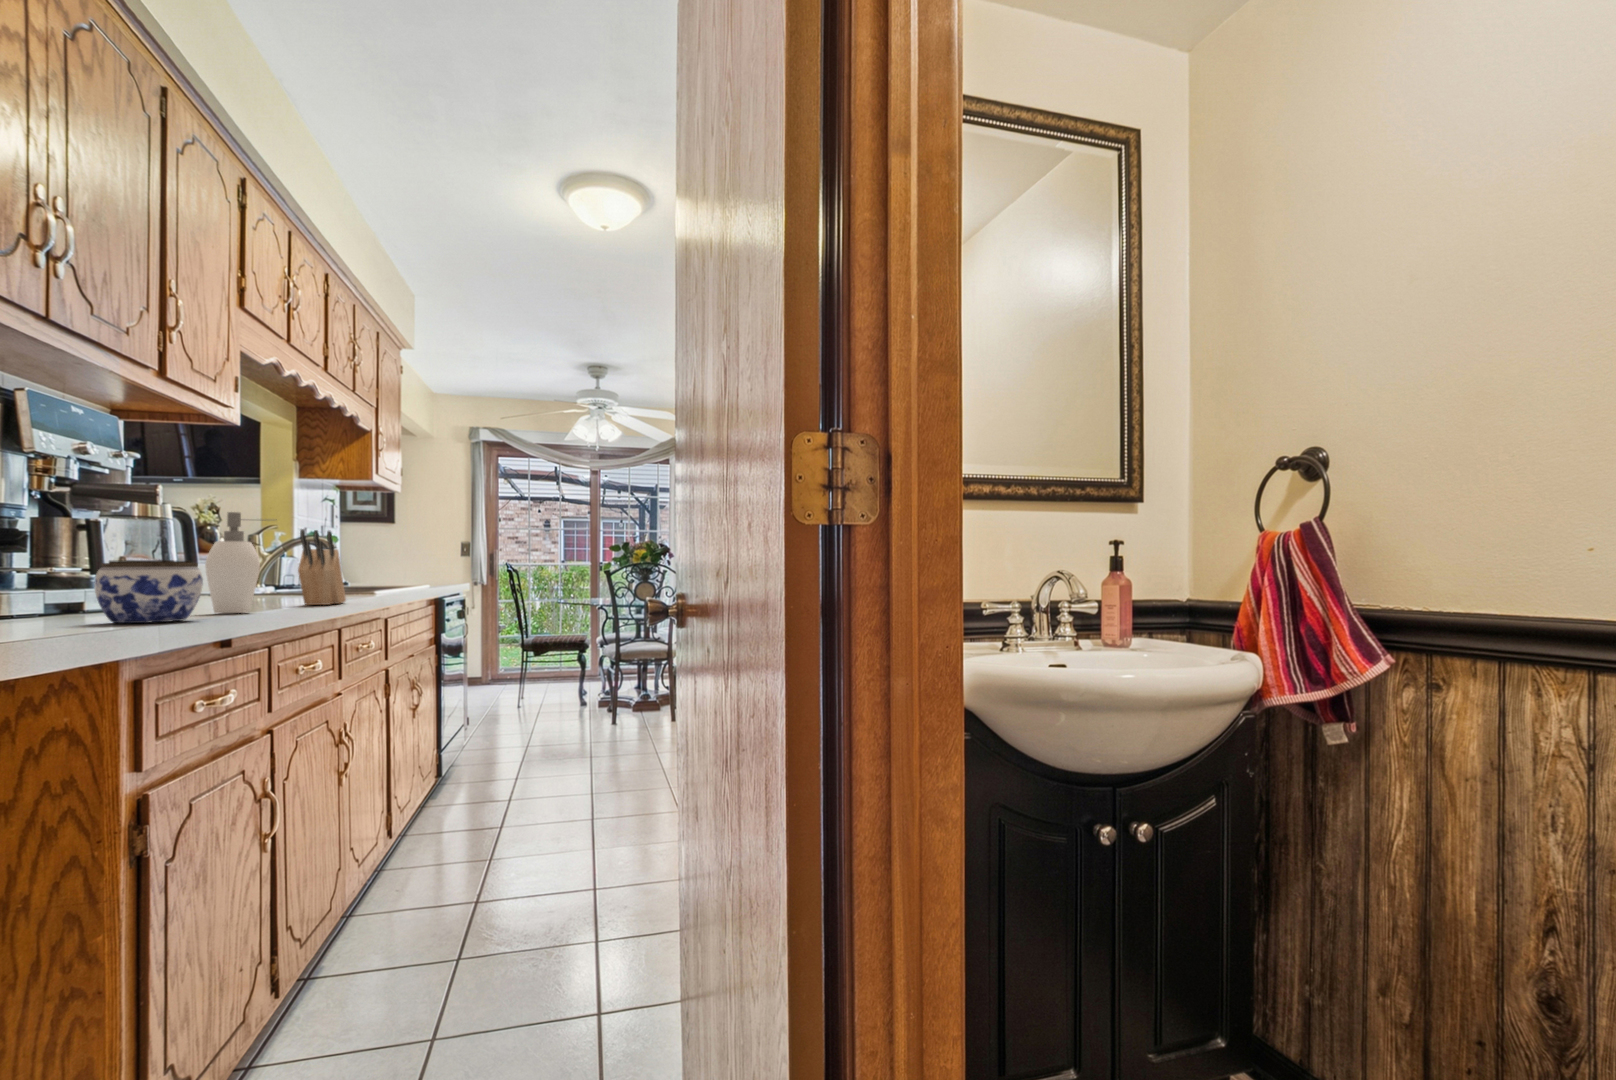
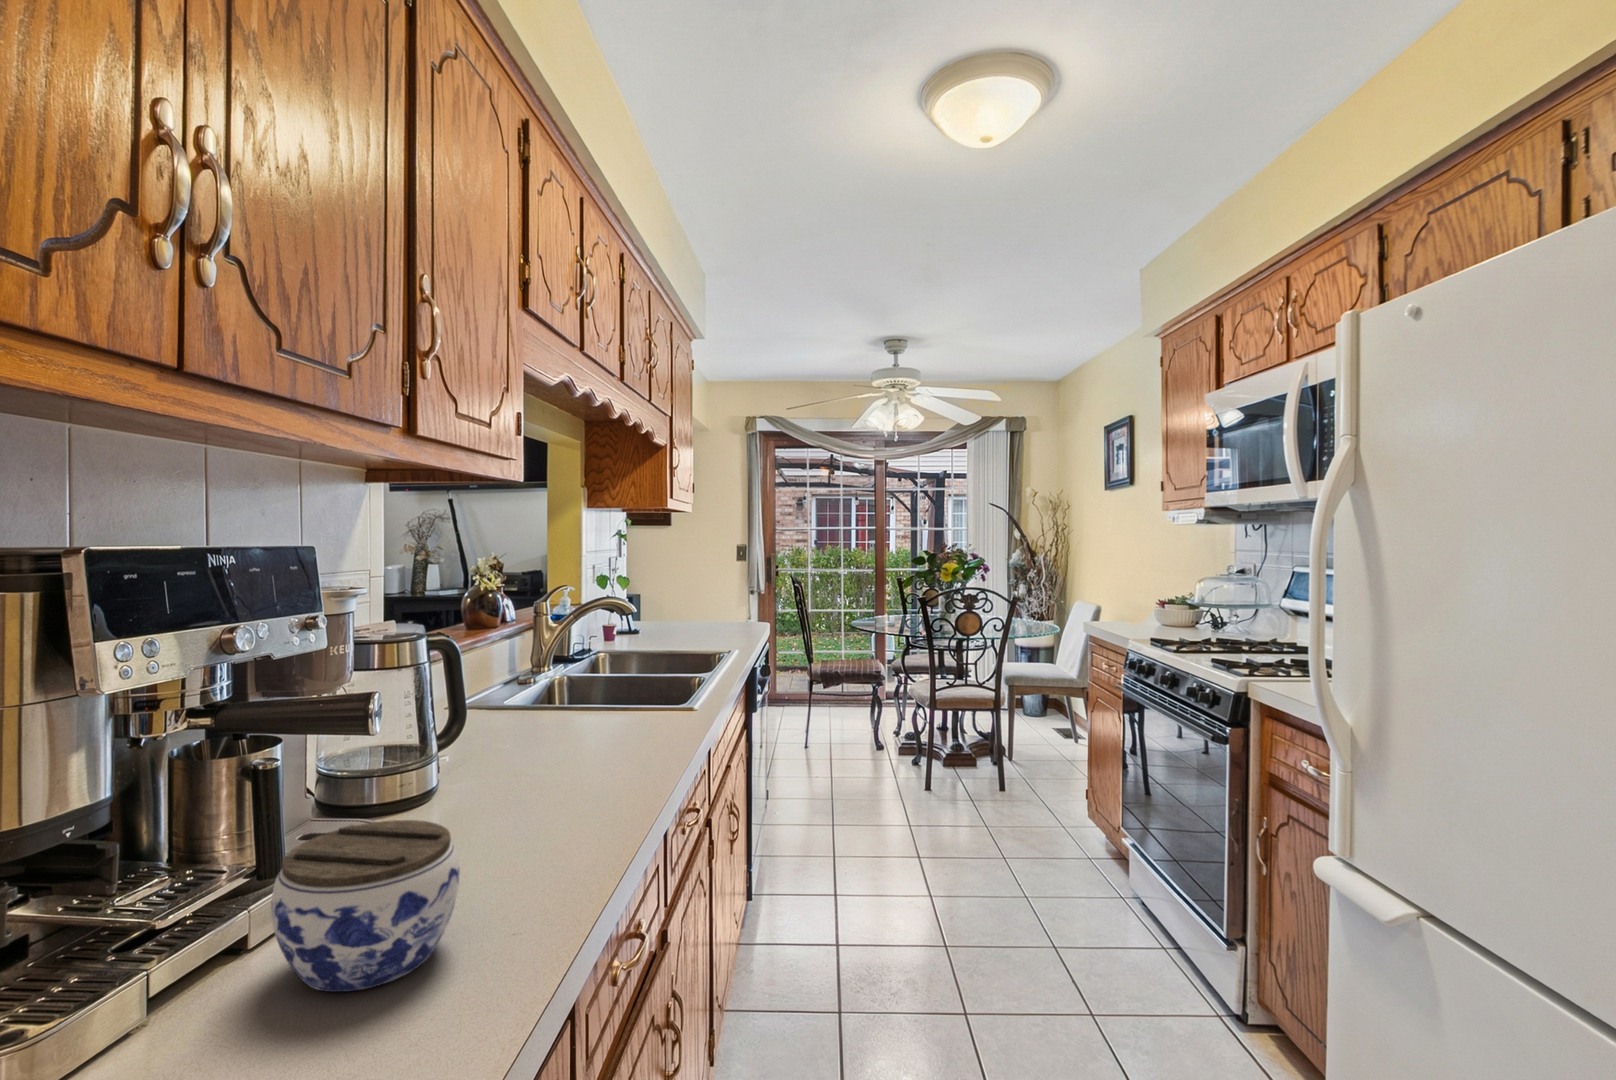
soap dispenser: present [205,512,263,613] -> none [475,664,578,843]
knife block: present [298,529,346,605] -> none [602,644,660,753]

